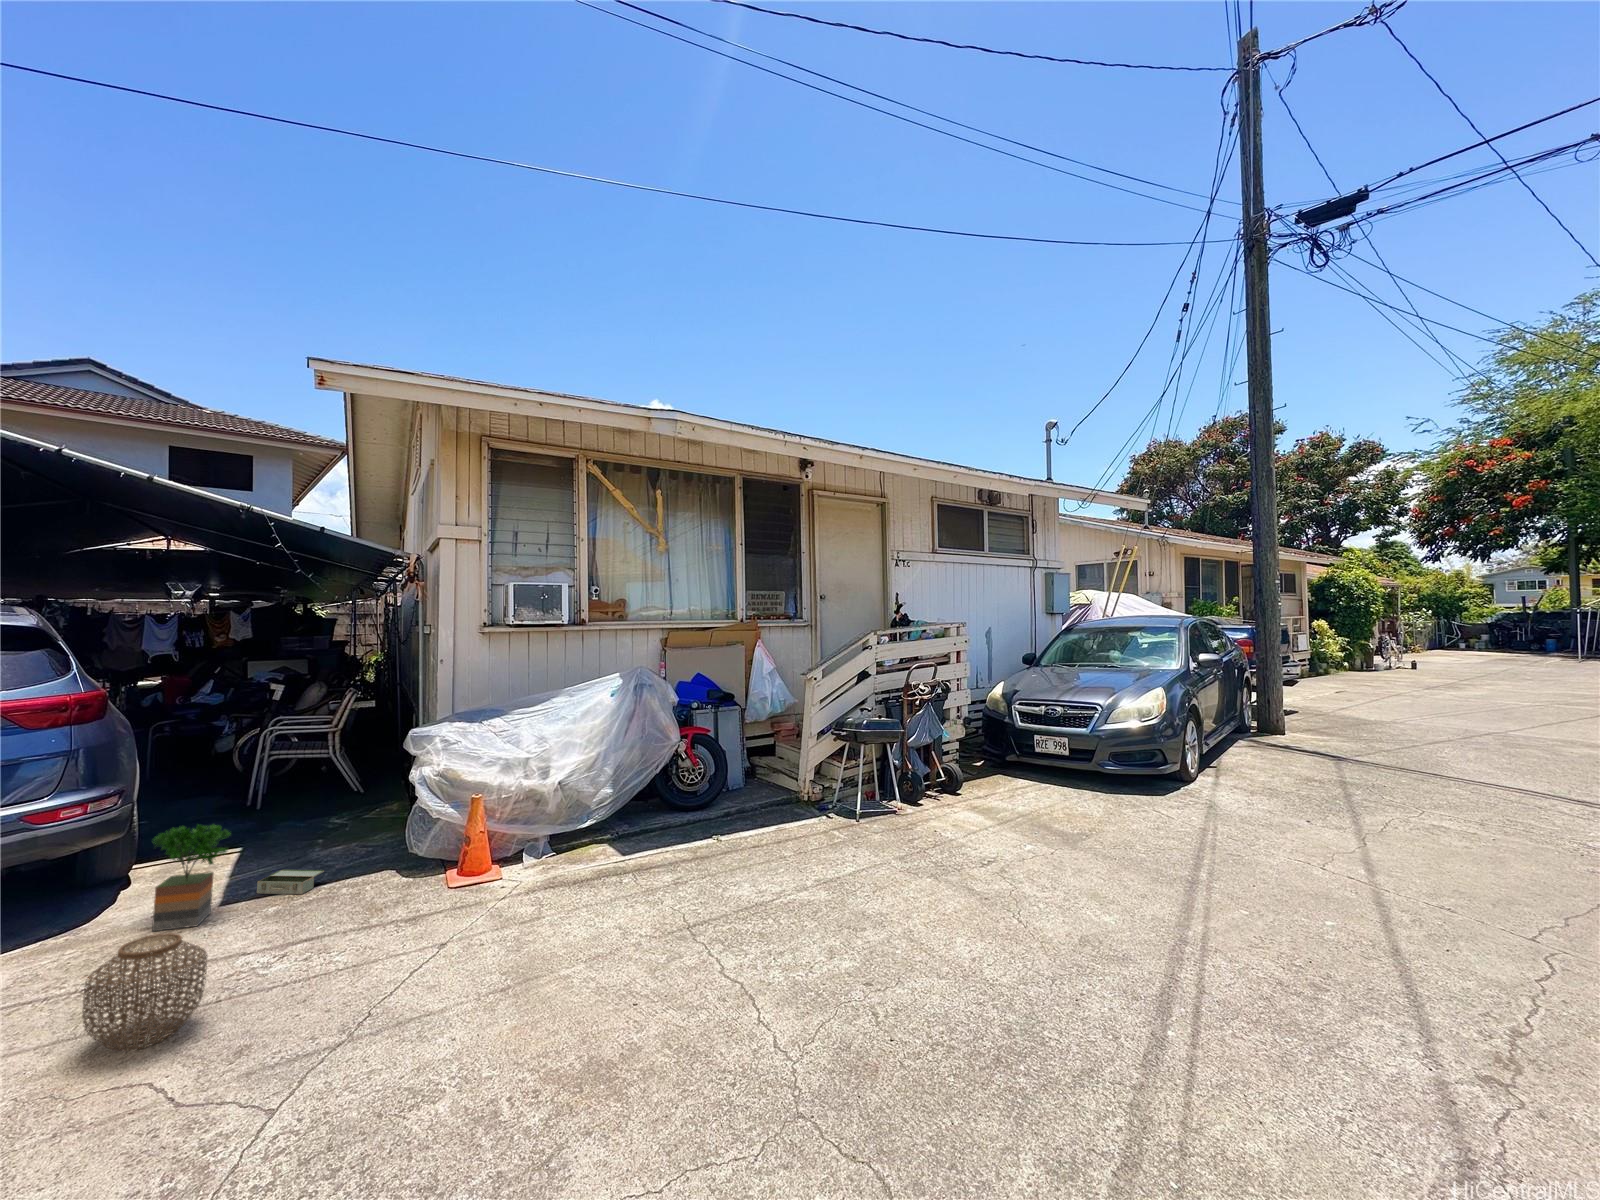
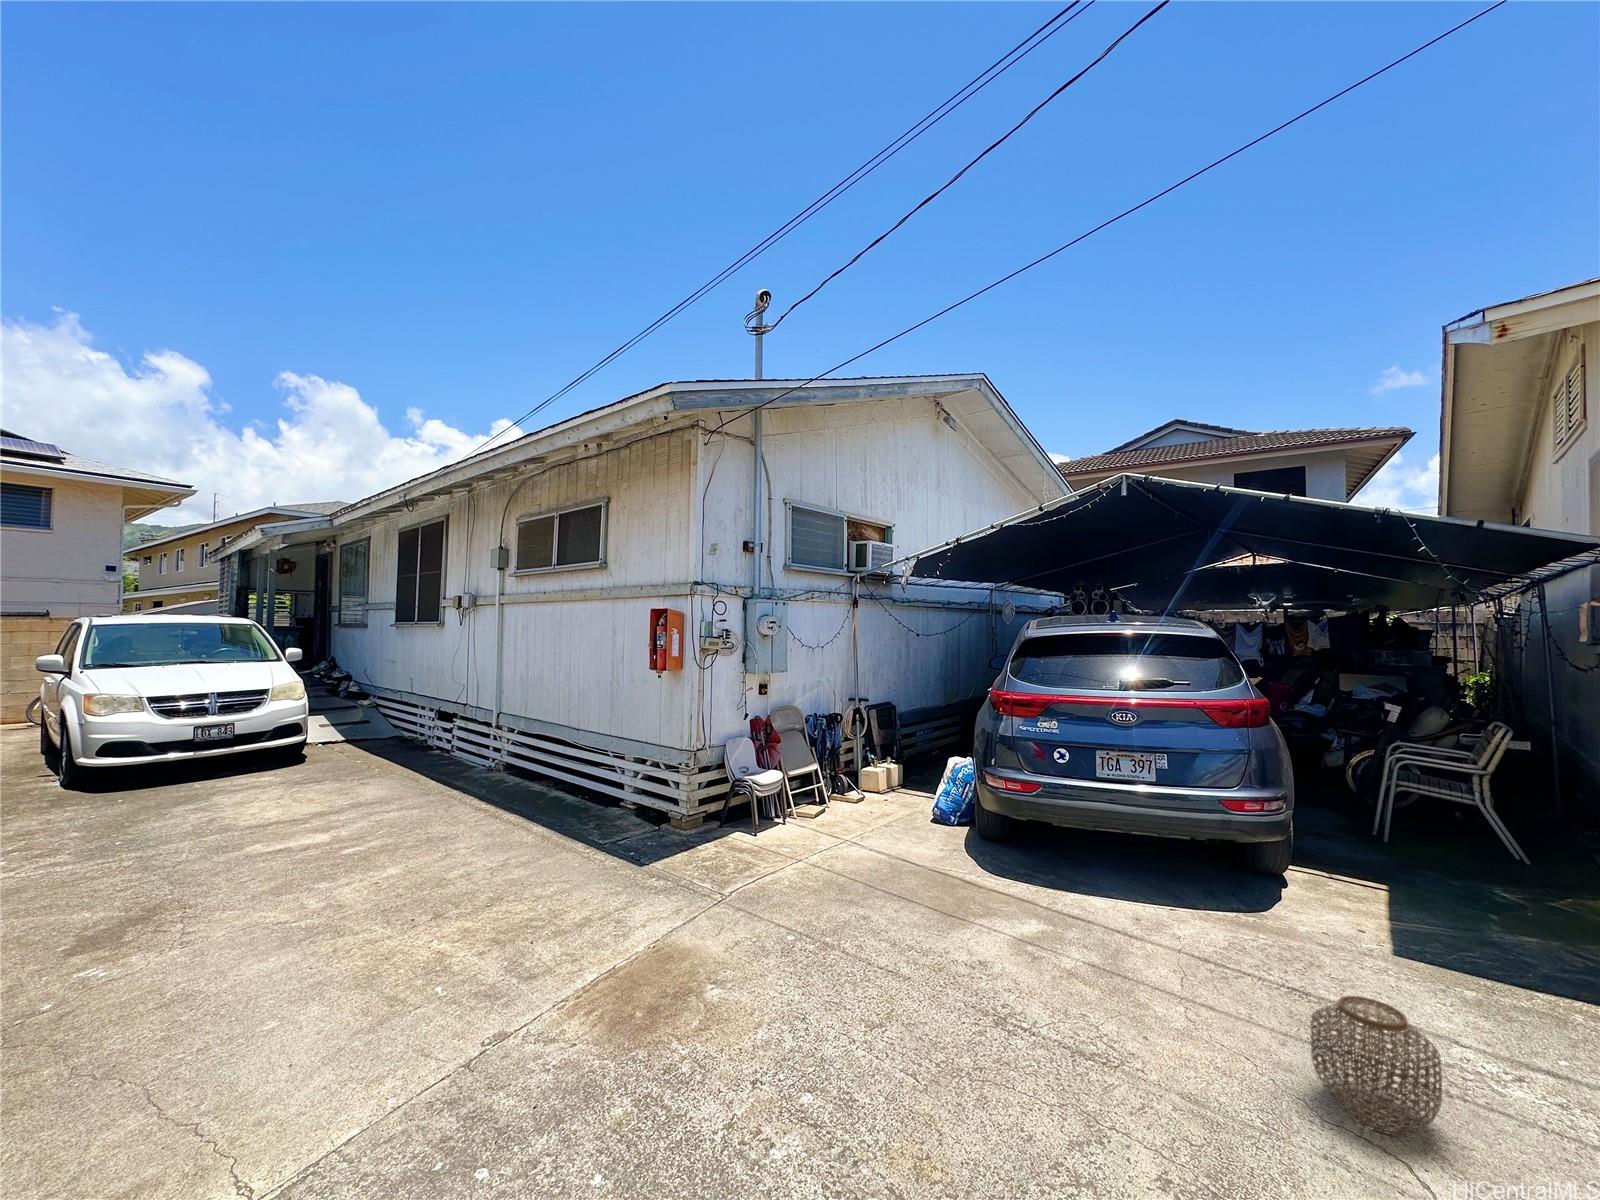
potted tree: present [152,825,229,931] -> none [1319,859,1408,982]
toolbox: present [257,869,324,894] -> none [1437,945,1533,993]

